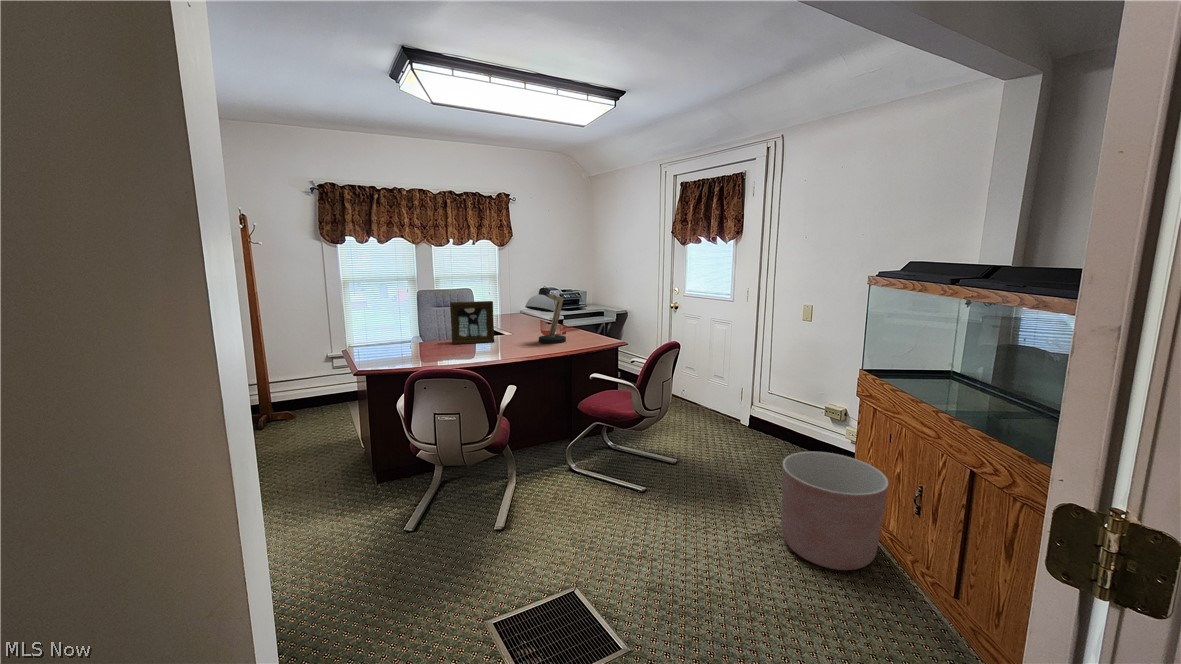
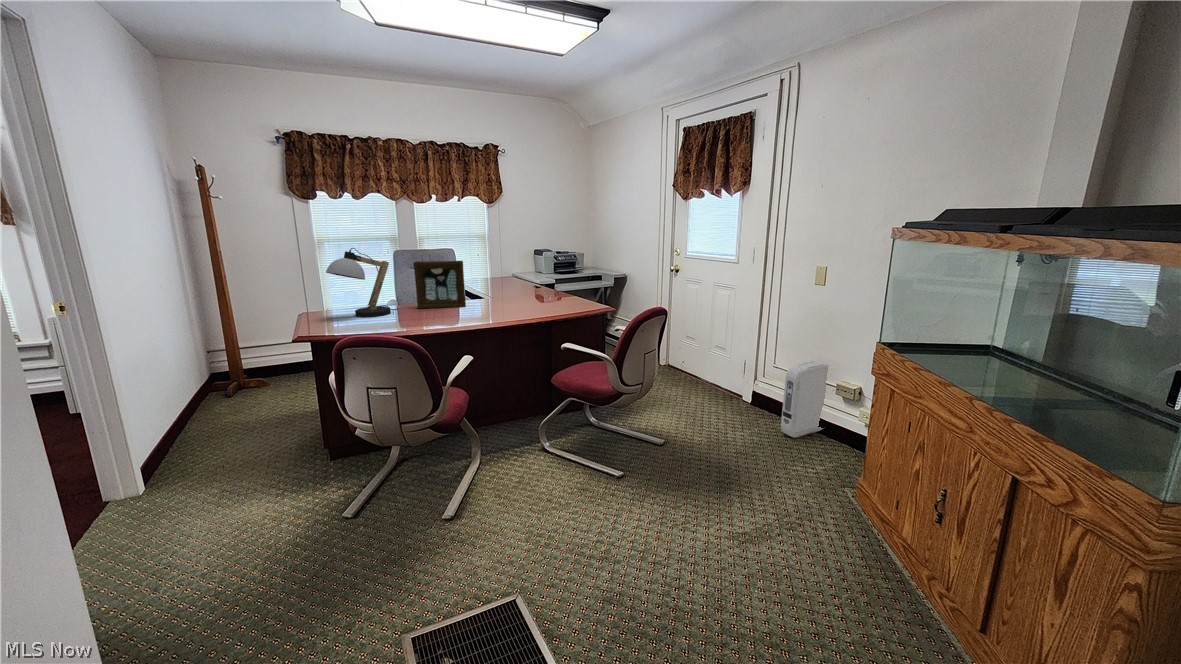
desk lamp: present [525,286,566,344] -> present [326,248,397,317]
air purifier: none [779,388,823,456] -> present [781,361,829,438]
planter: present [782,452,888,570] -> none [772,439,904,584]

